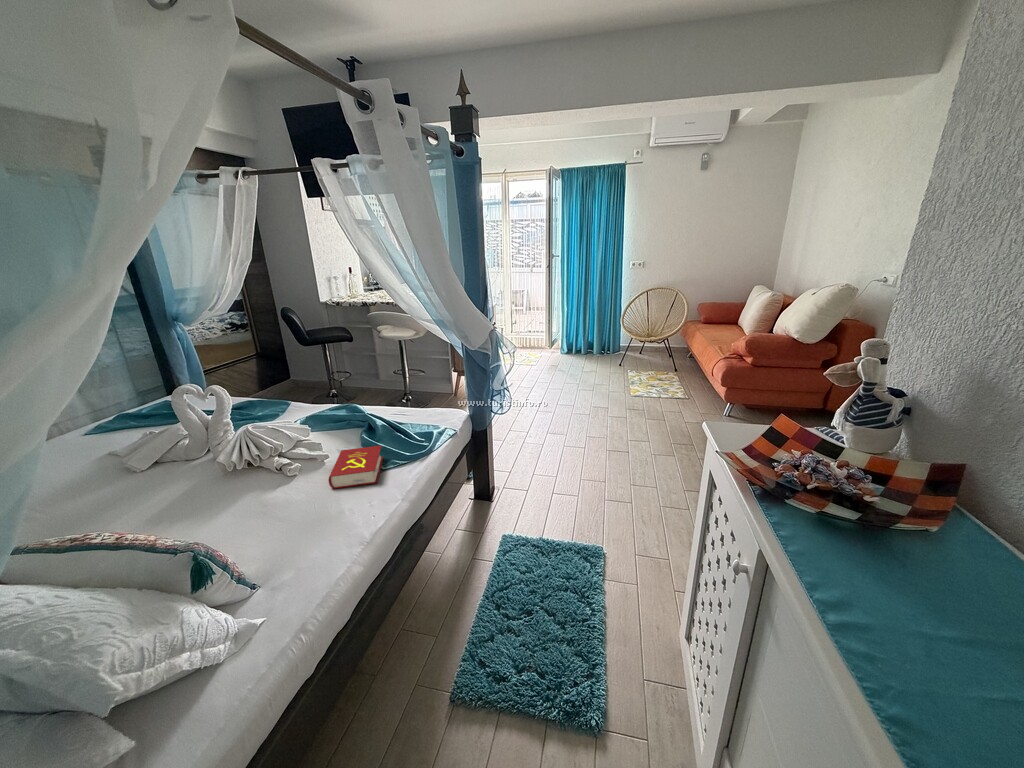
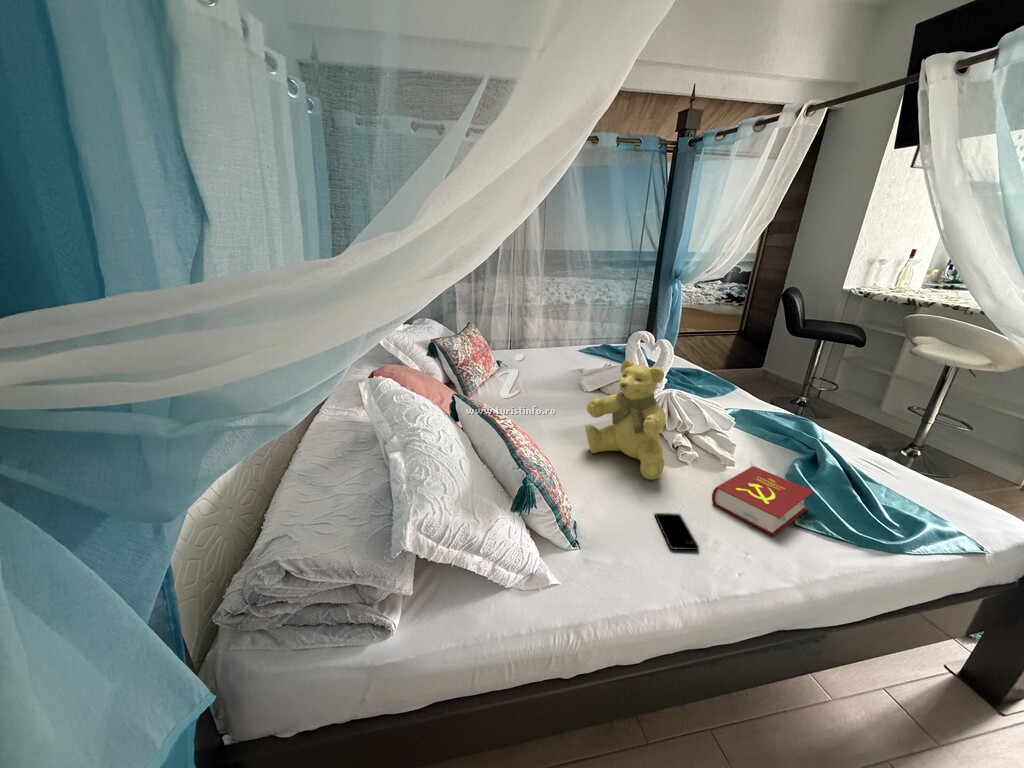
teddy bear: none [181,413,285,516] -> present [585,360,666,480]
smartphone: none [300,509,344,532] -> present [655,513,699,550]

